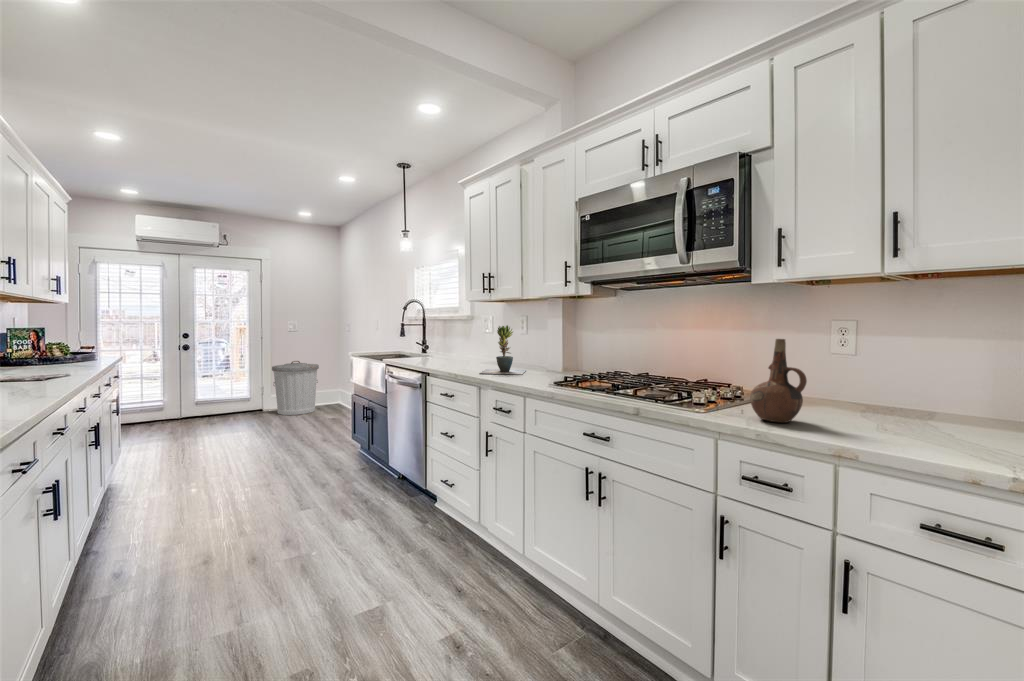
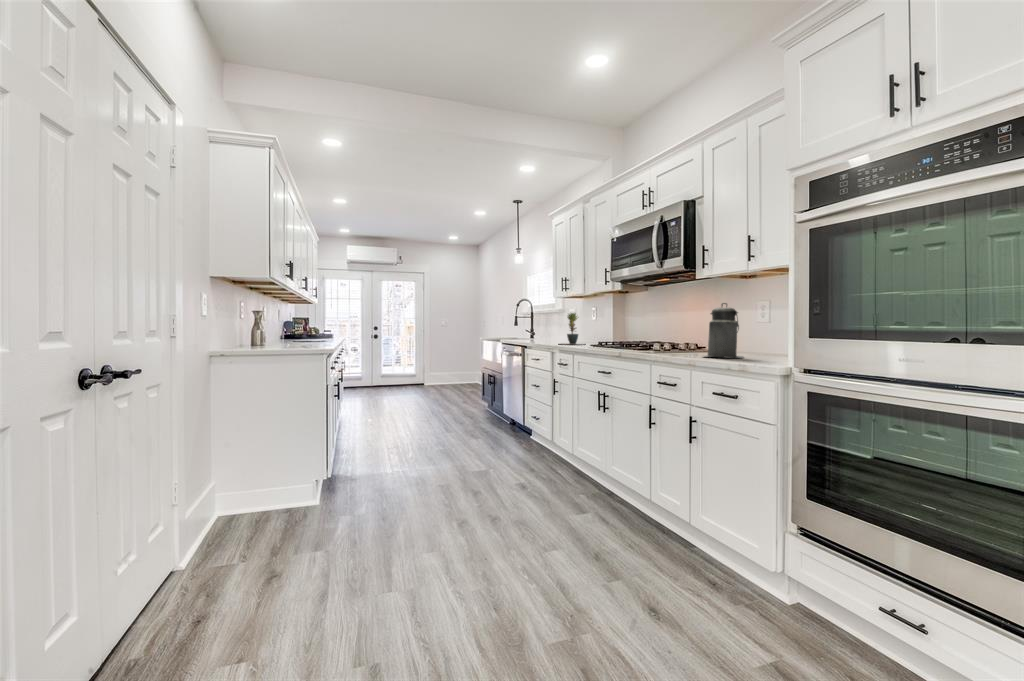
canister: none [851,334,949,447] -> present [706,303,743,358]
ceramic pitcher: present [750,339,807,422] -> none [667,309,693,354]
trash can: present [272,361,319,415] -> none [430,348,463,388]

